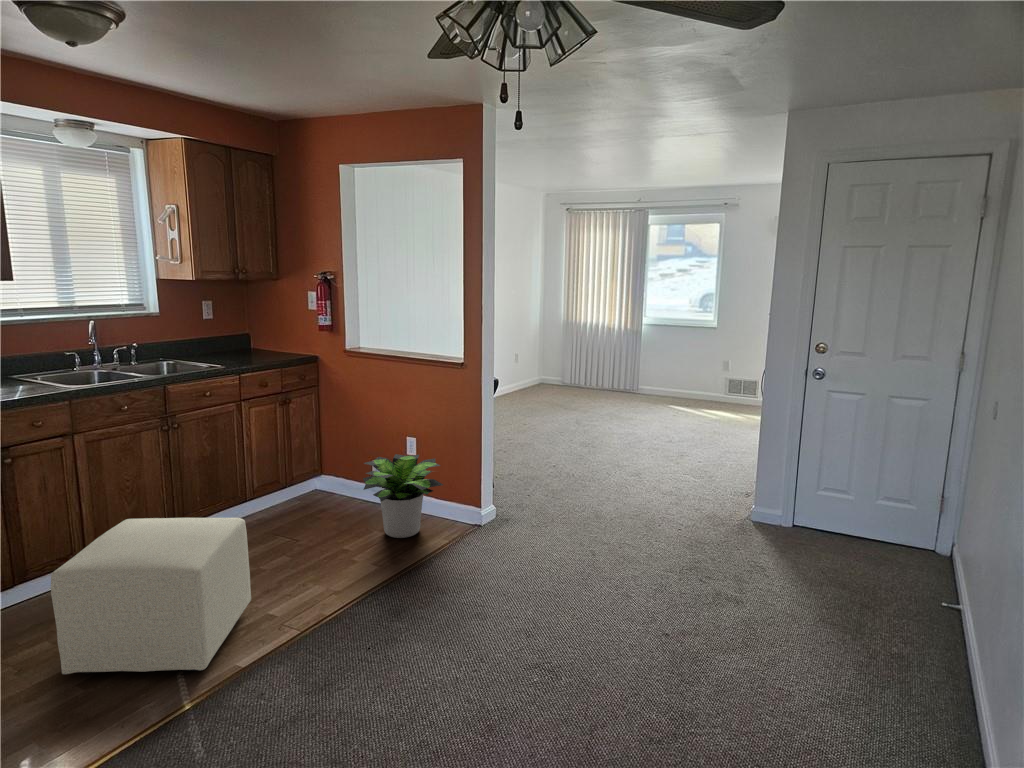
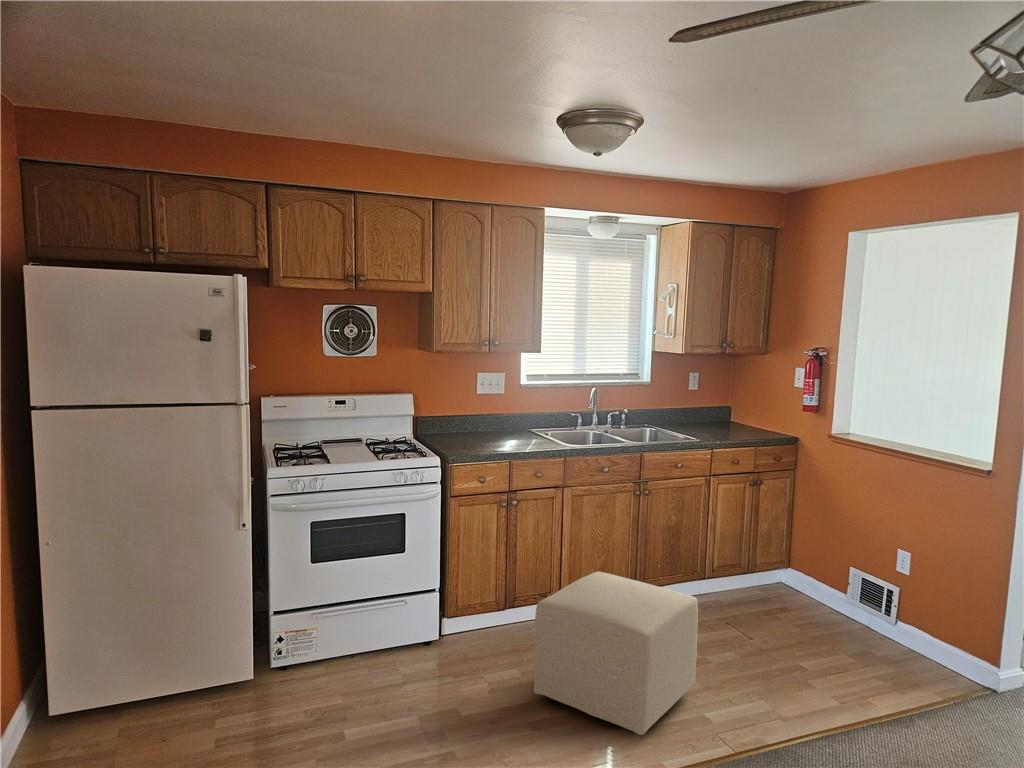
potted plant: present [363,454,443,538] -> none [833,566,941,673]

